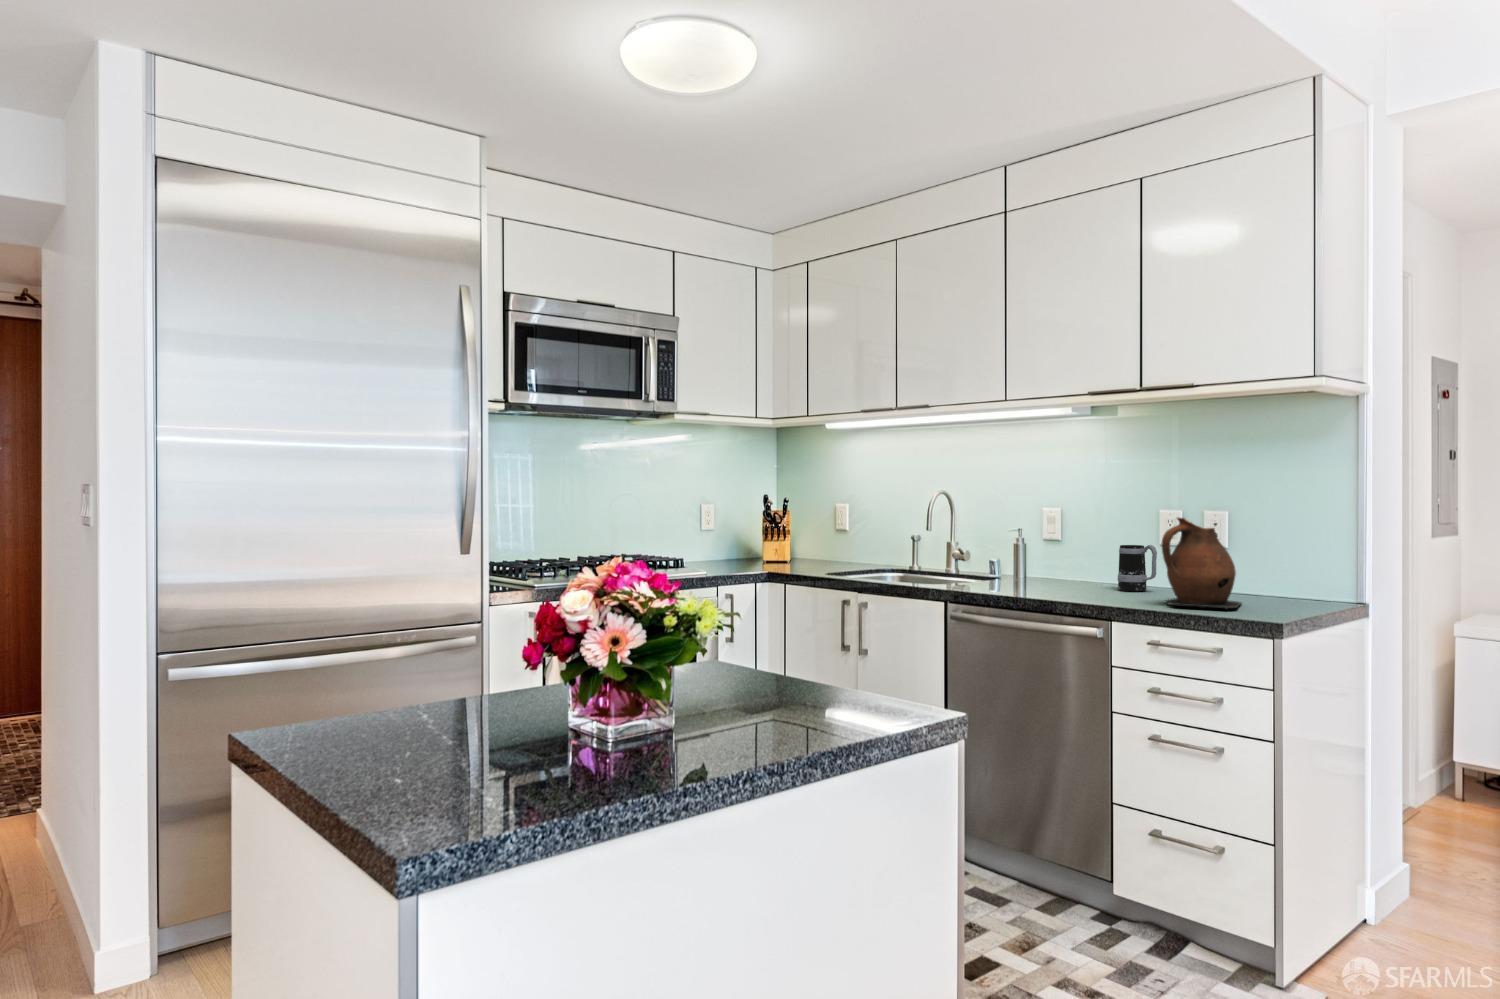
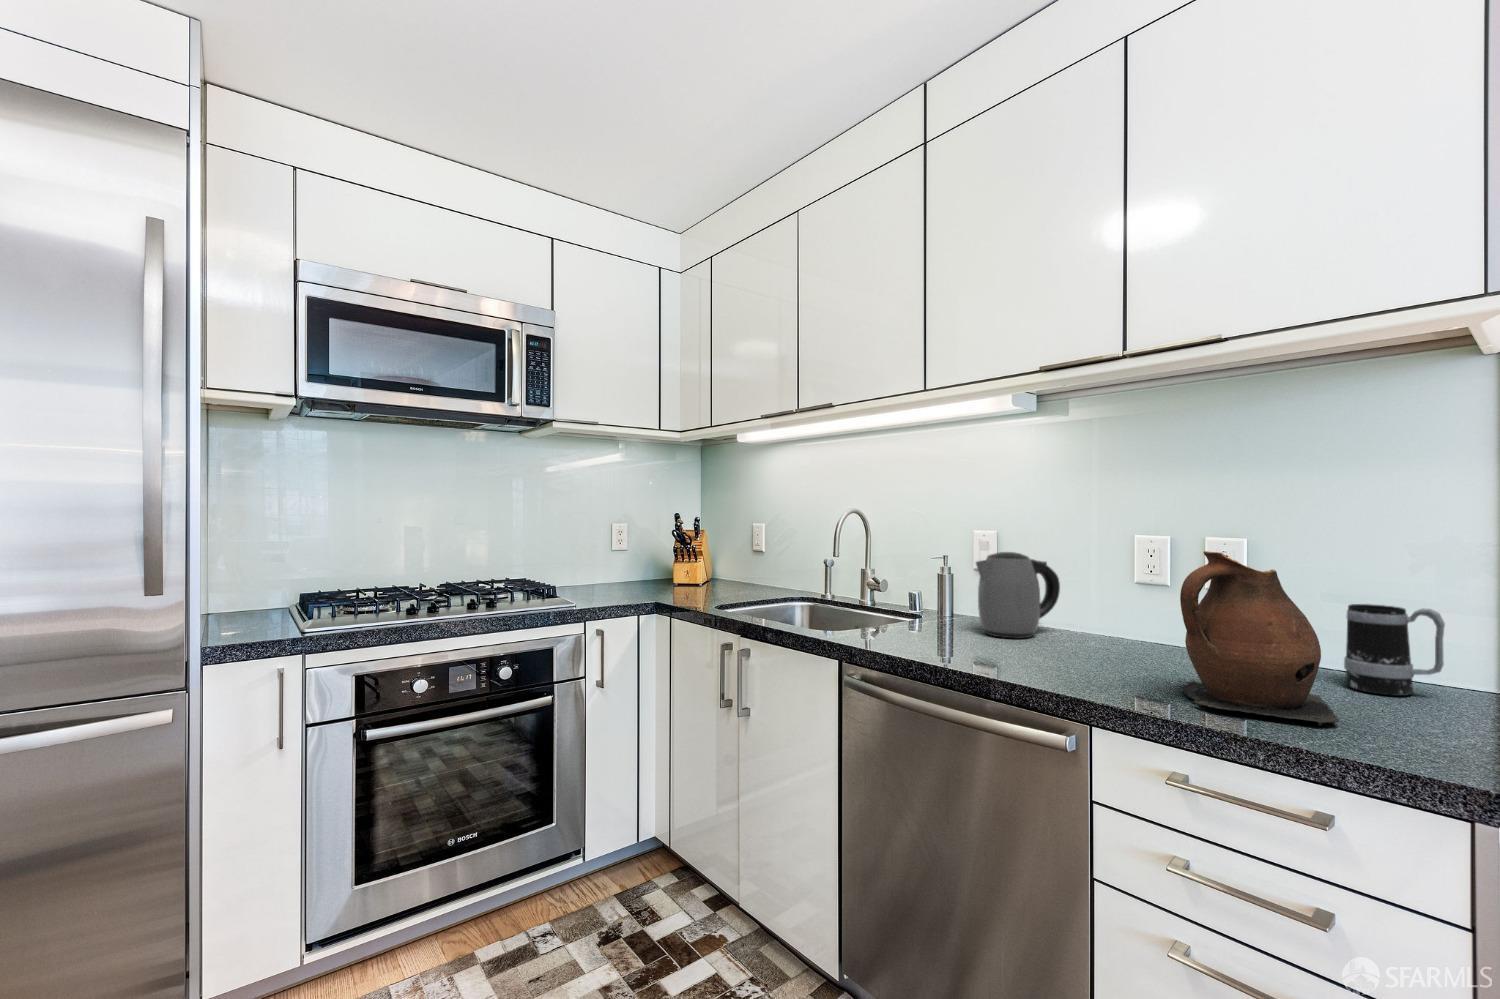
kettle: none [1044,524,1106,586] -> present [976,552,1060,638]
mug: present [1118,545,1157,591] -> present [1344,604,1445,696]

